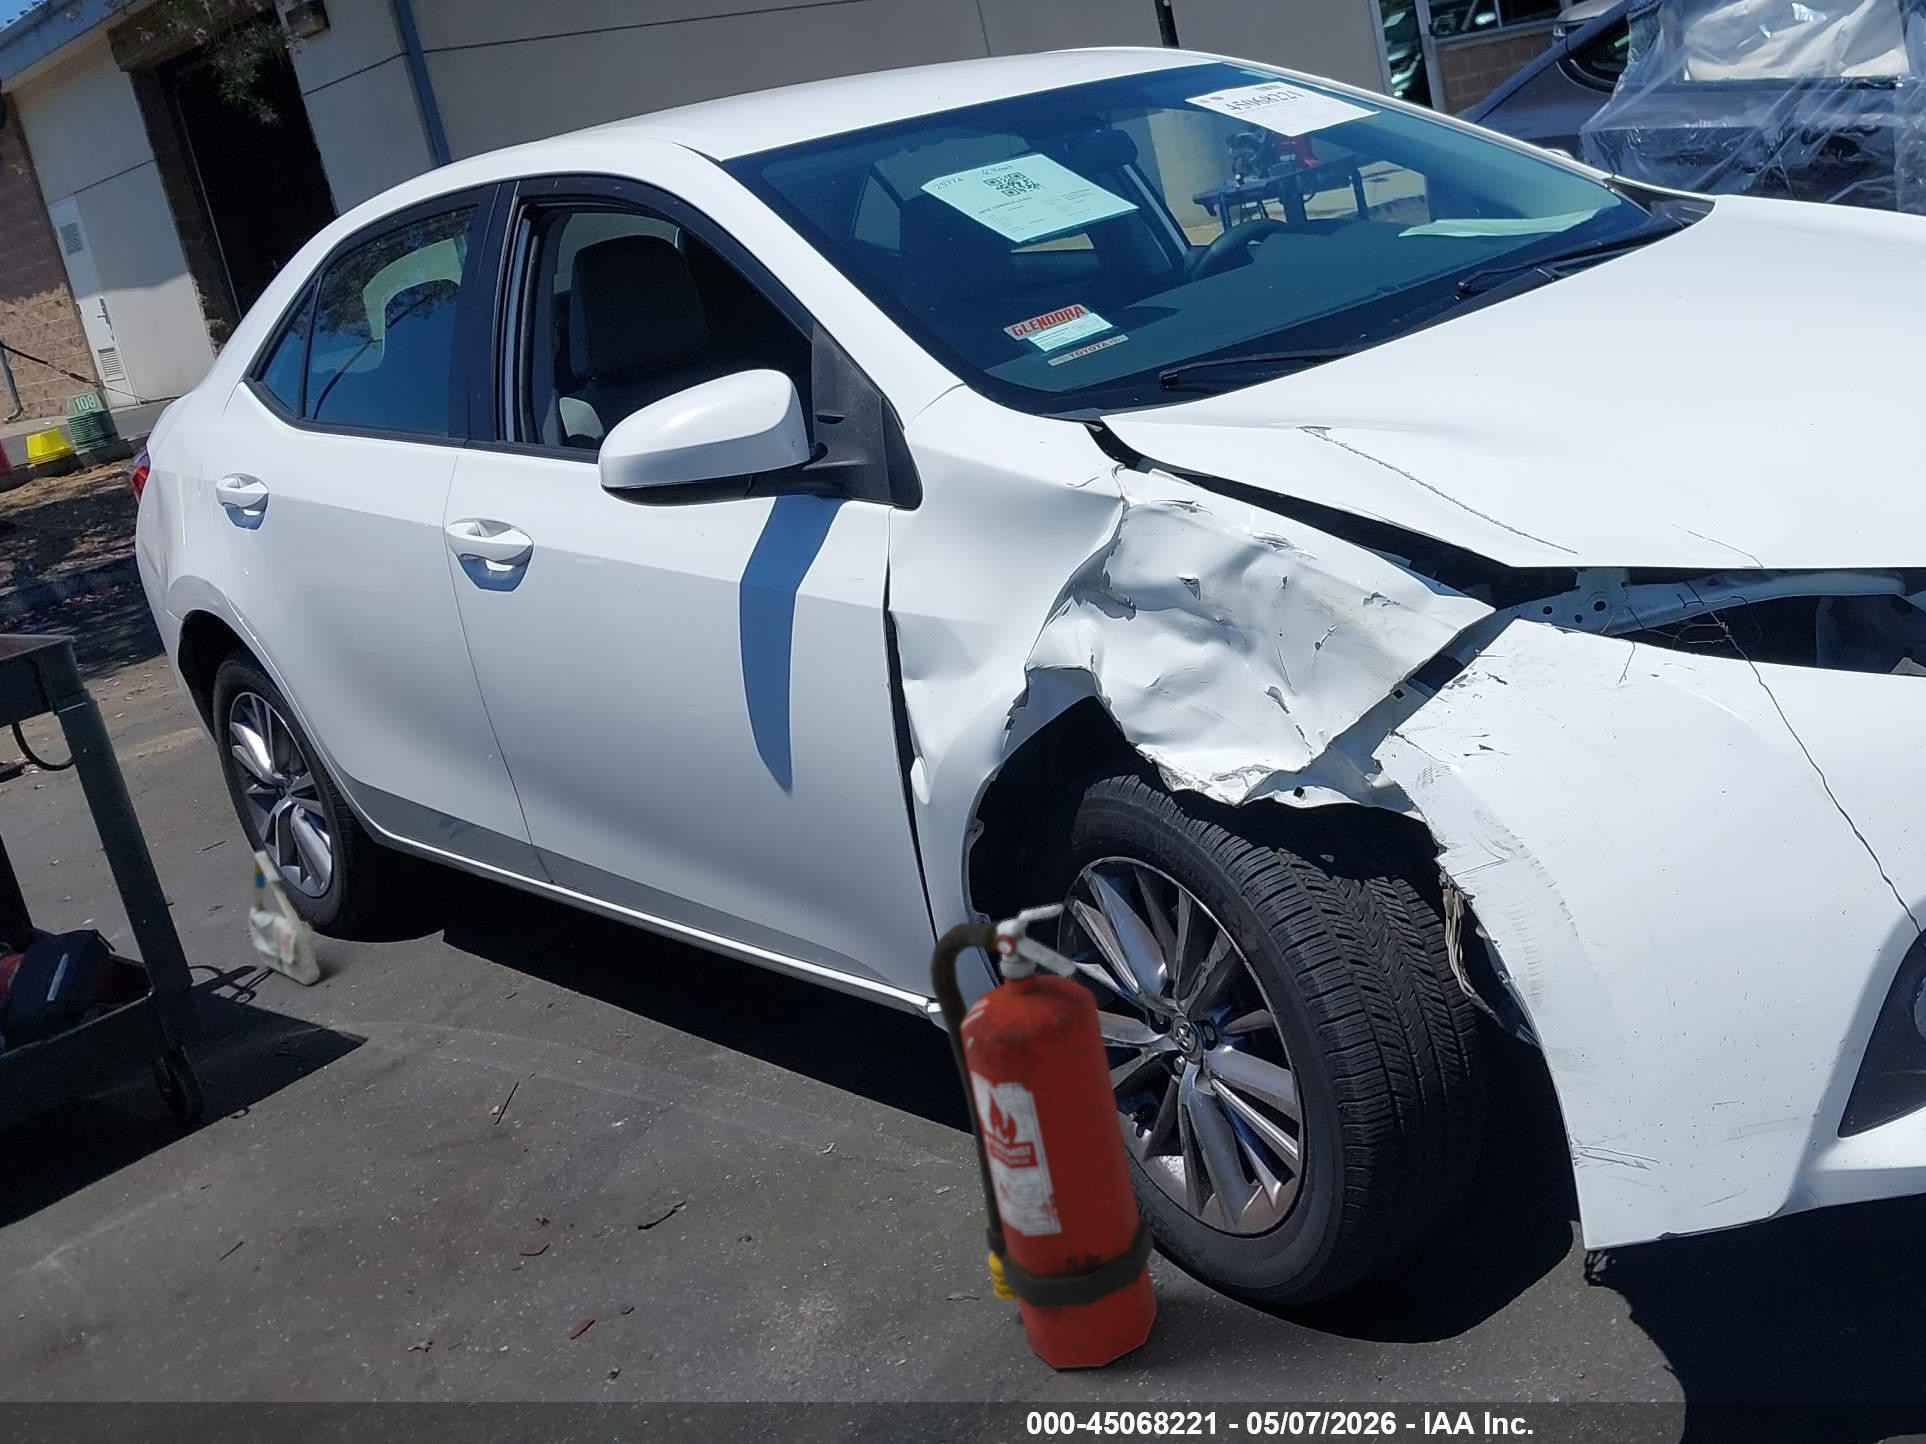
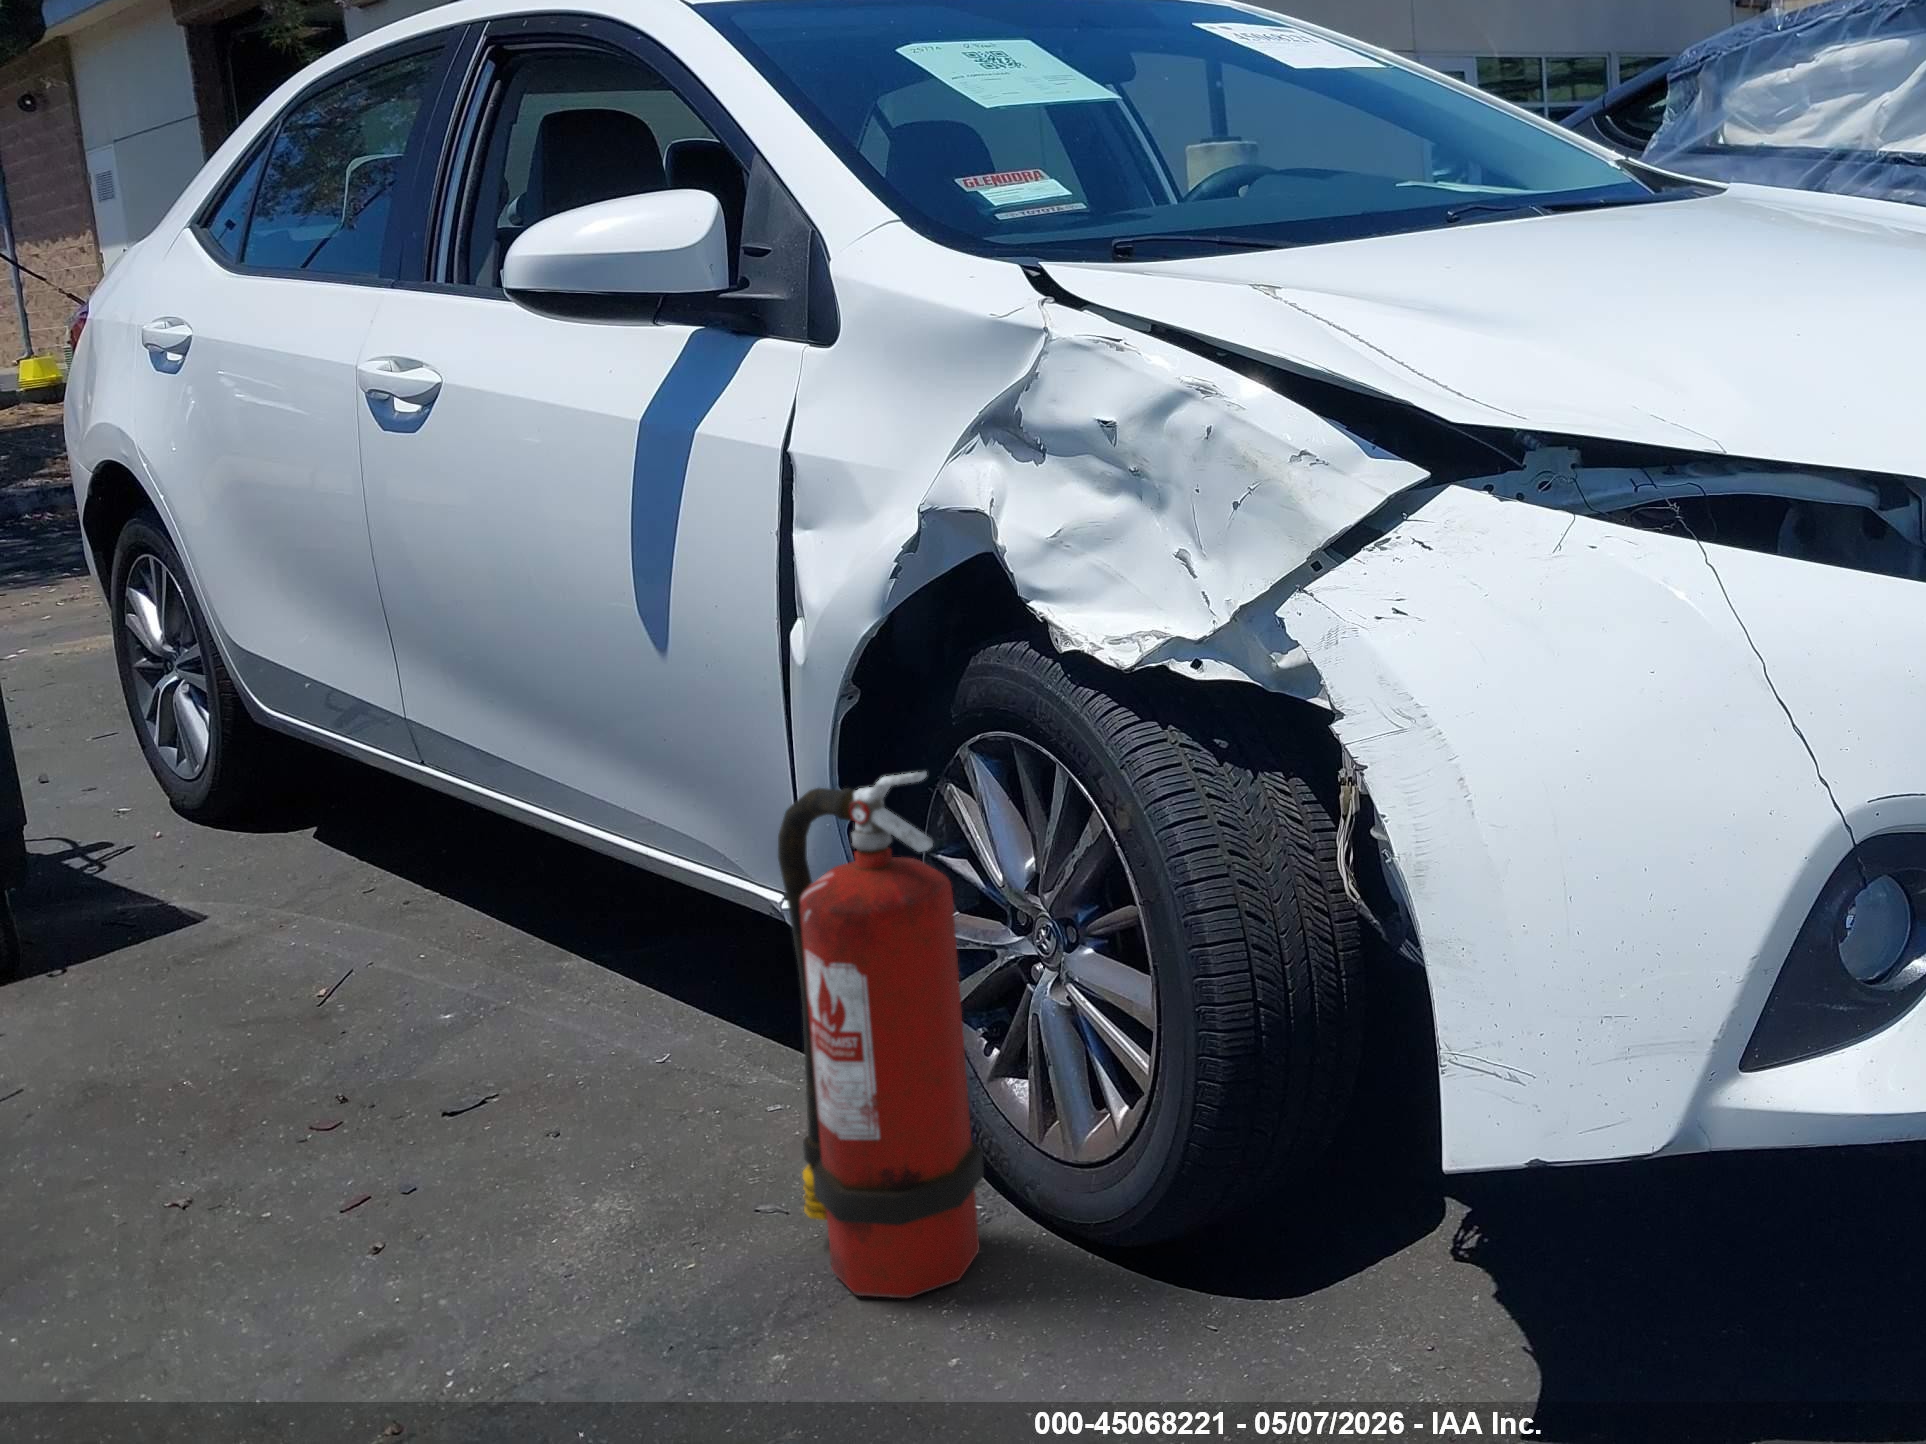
bag: present [249,851,320,985] -> none [121,718,185,864]

